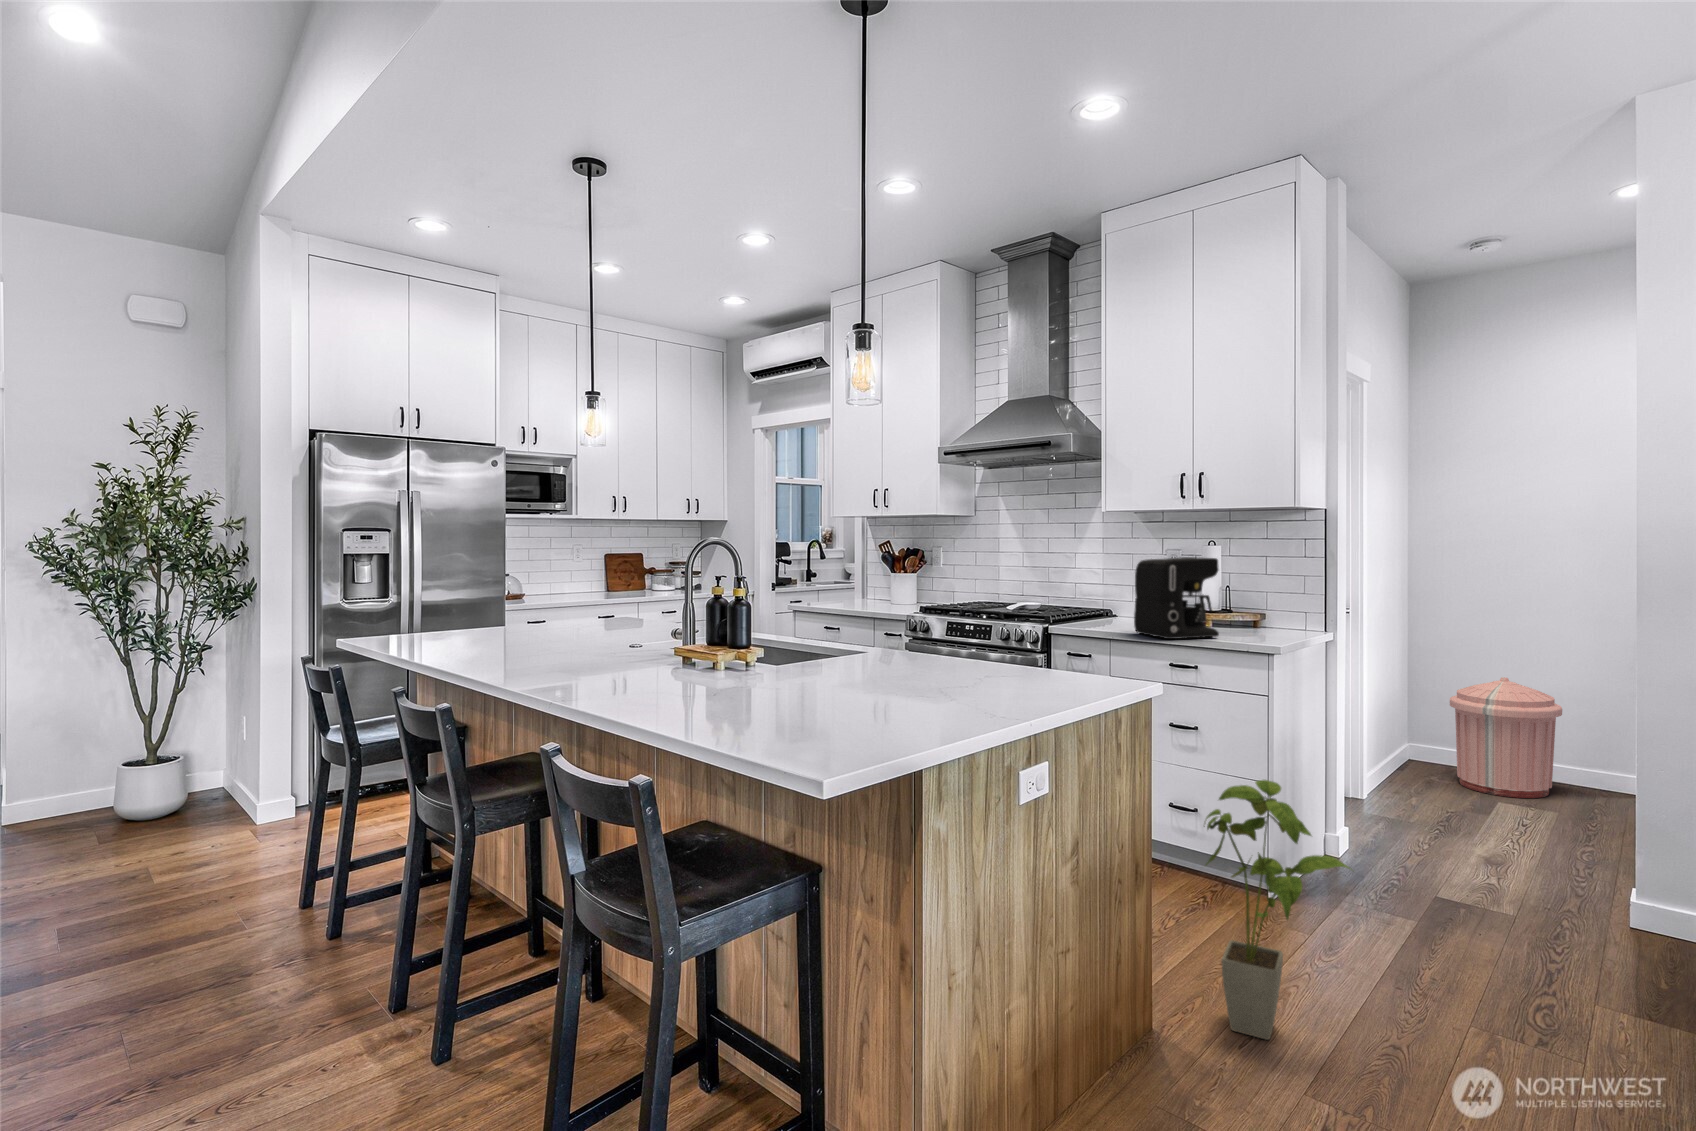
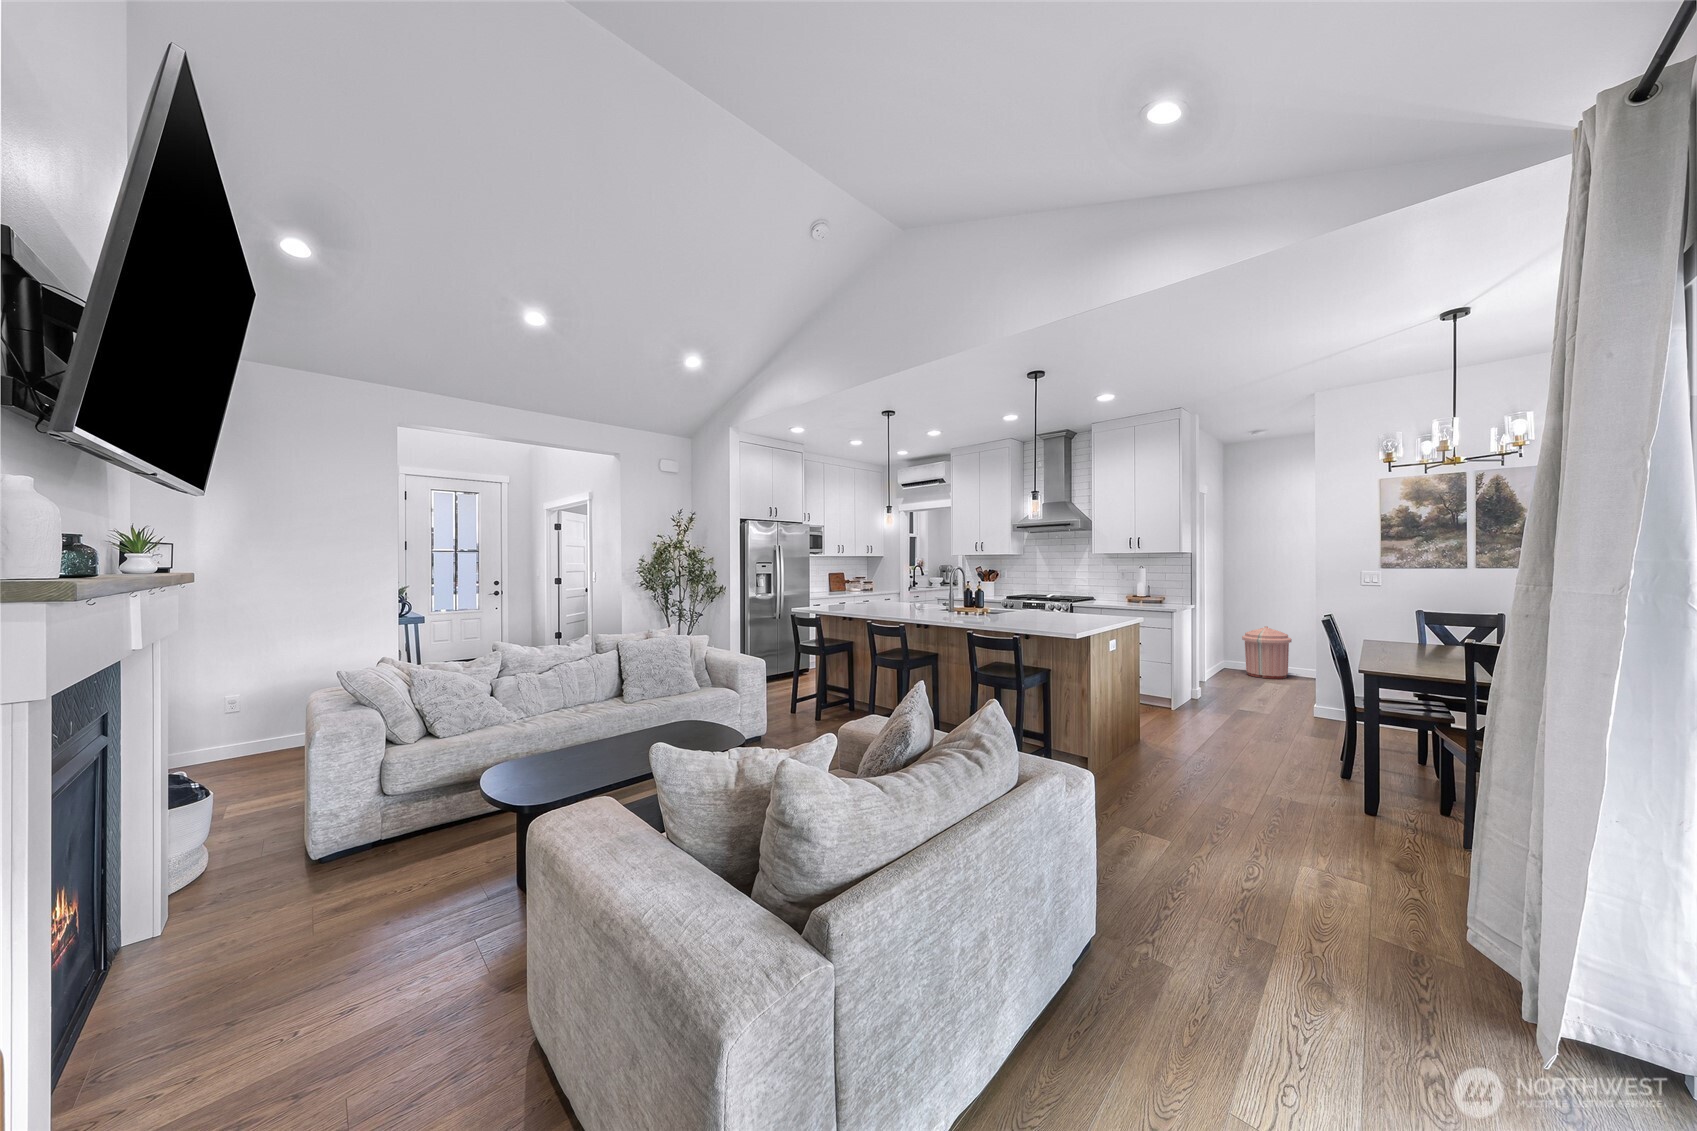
coffee maker: present [1134,557,1219,639] -> none [1113,574,1150,607]
house plant: present [1204,780,1350,1040] -> none [1158,650,1213,740]

